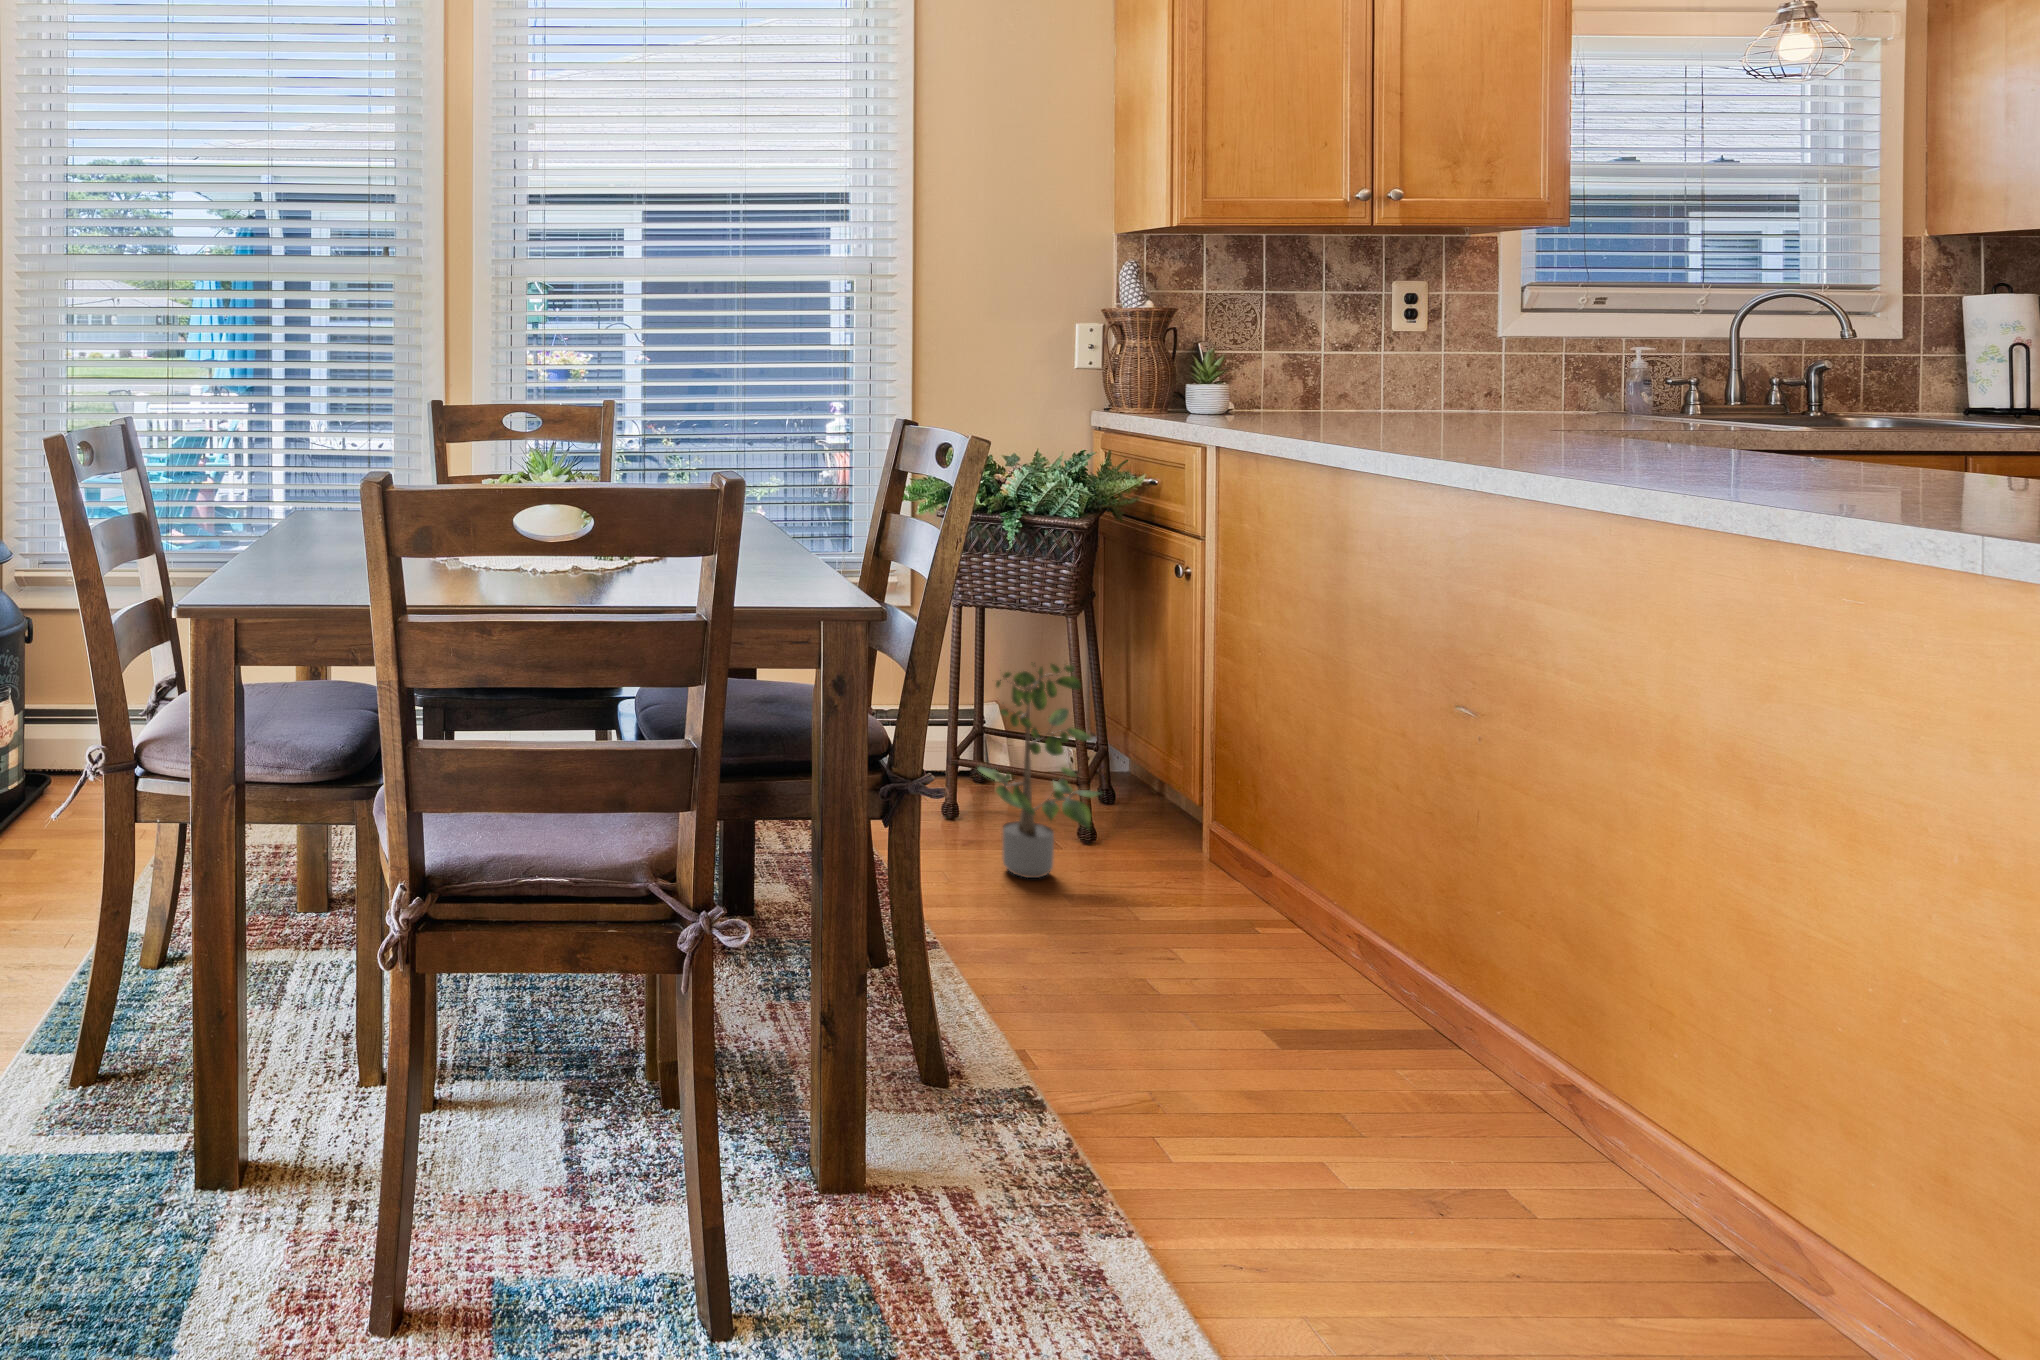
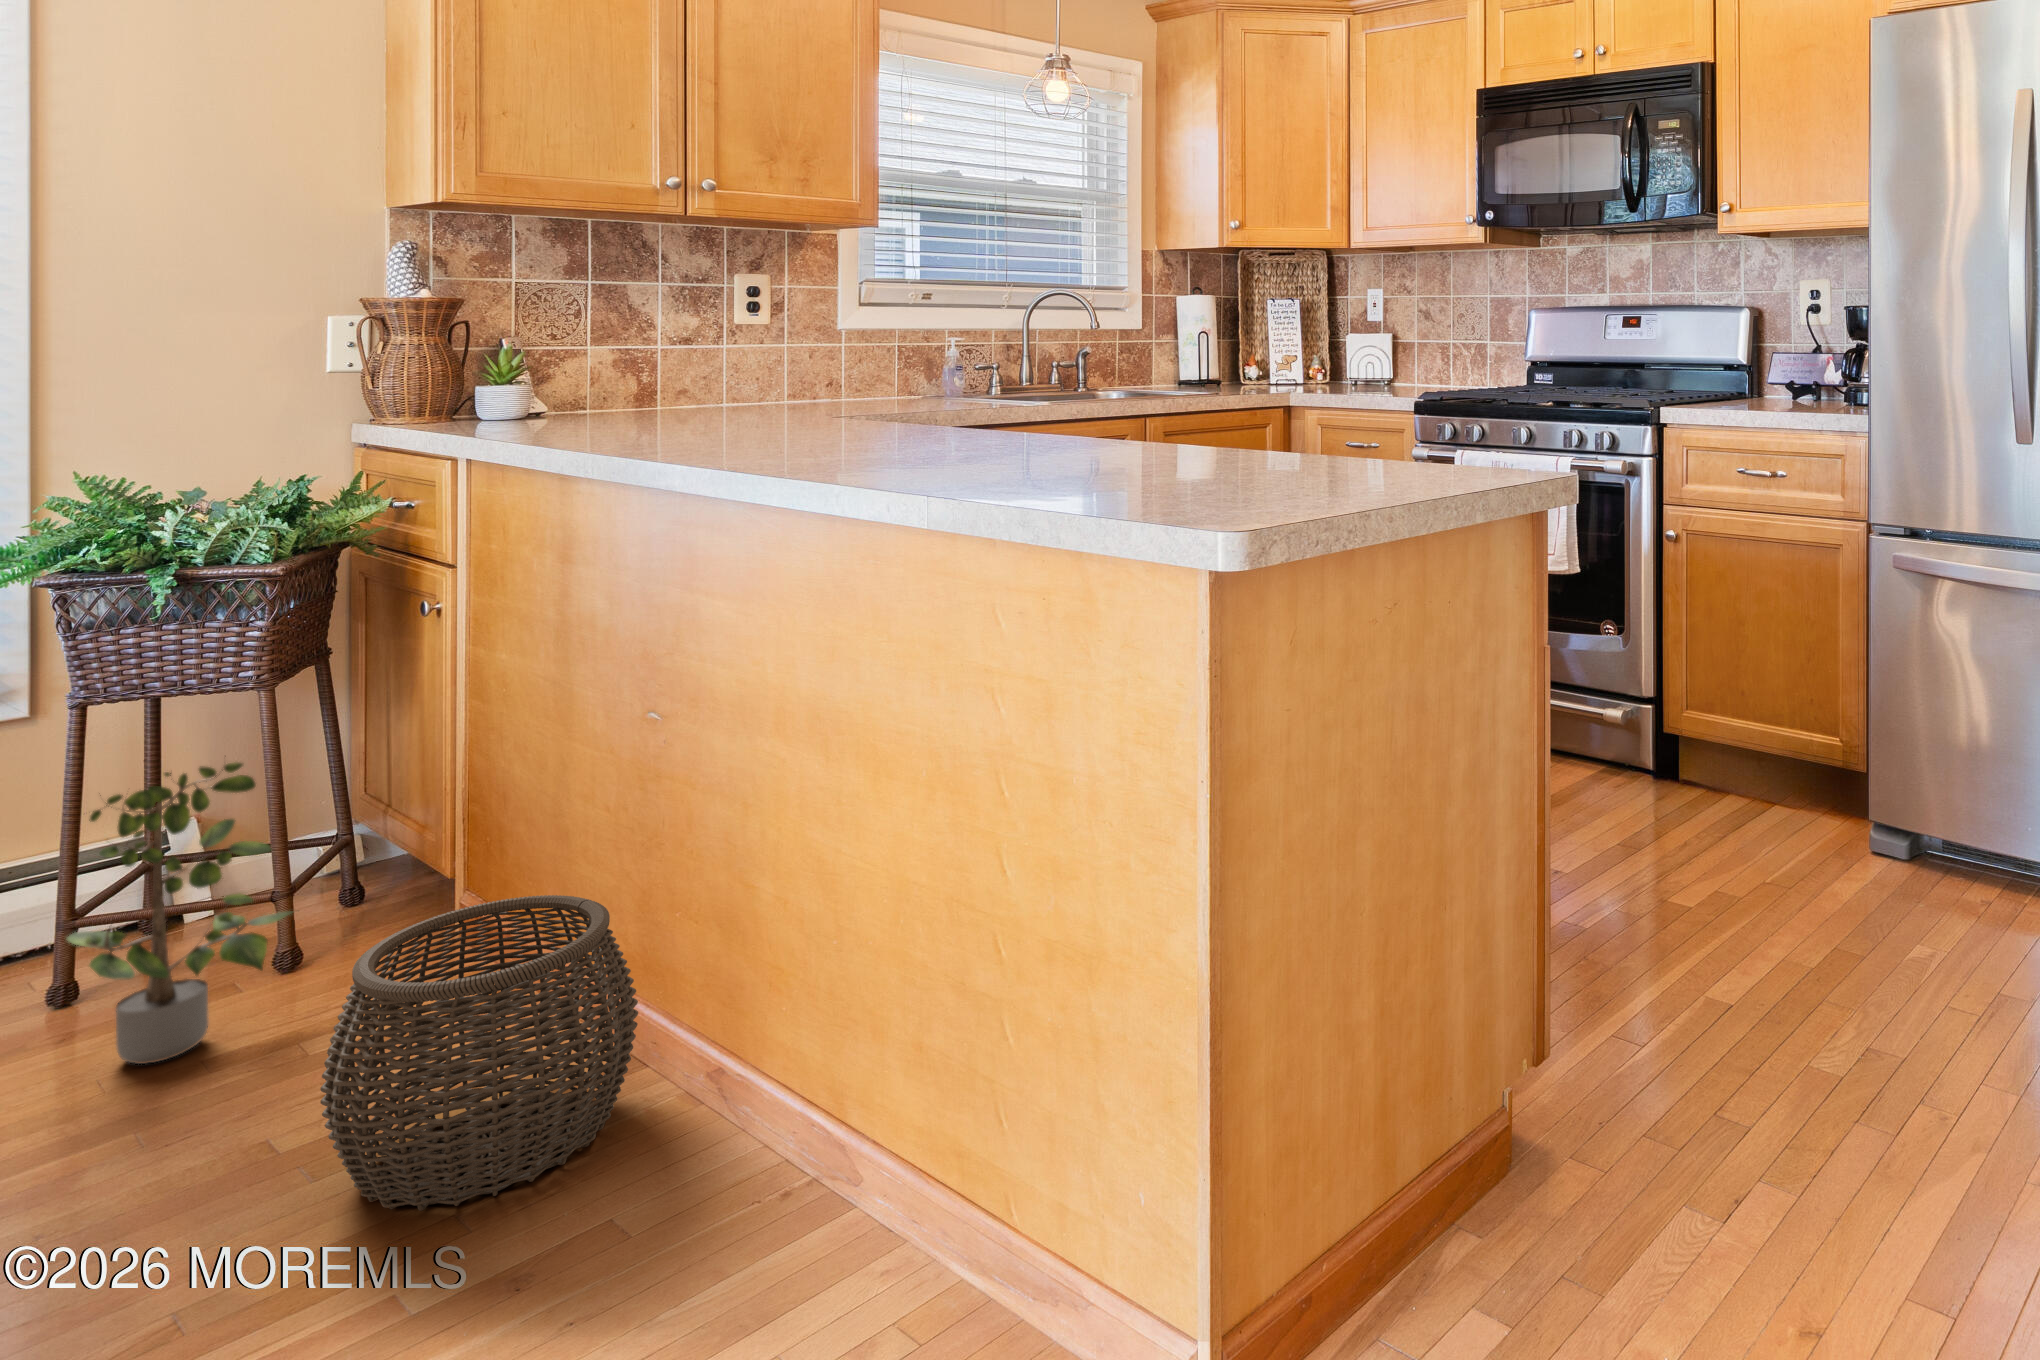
woven basket: none [1185,817,1430,1067] -> present [320,895,638,1211]

